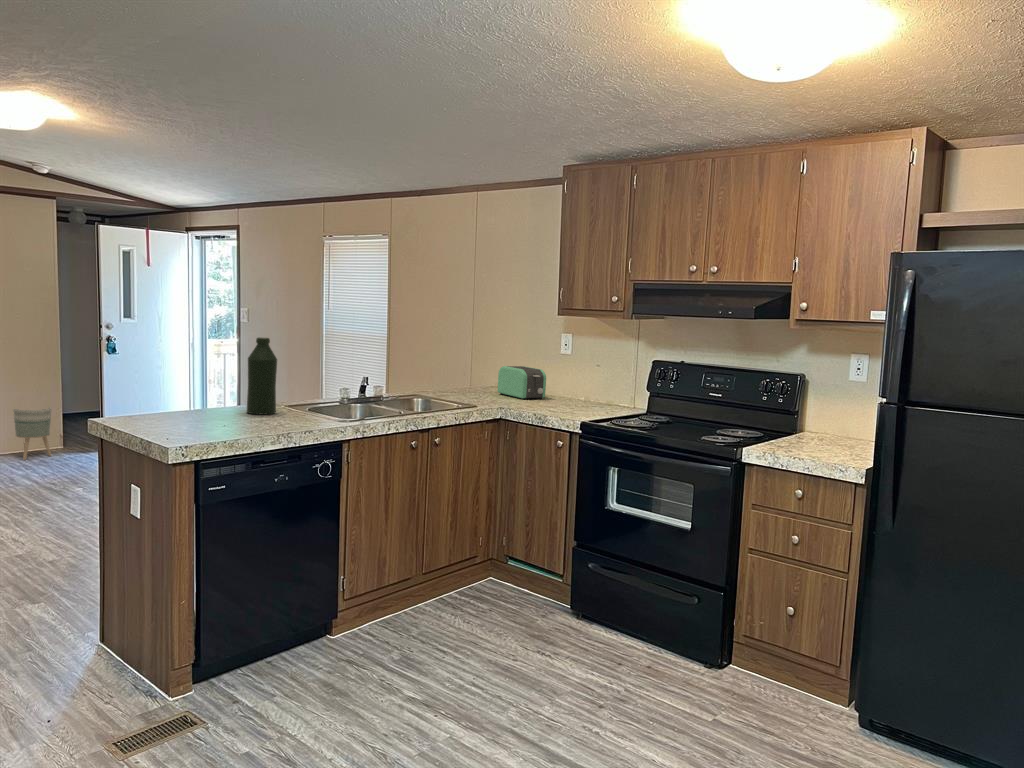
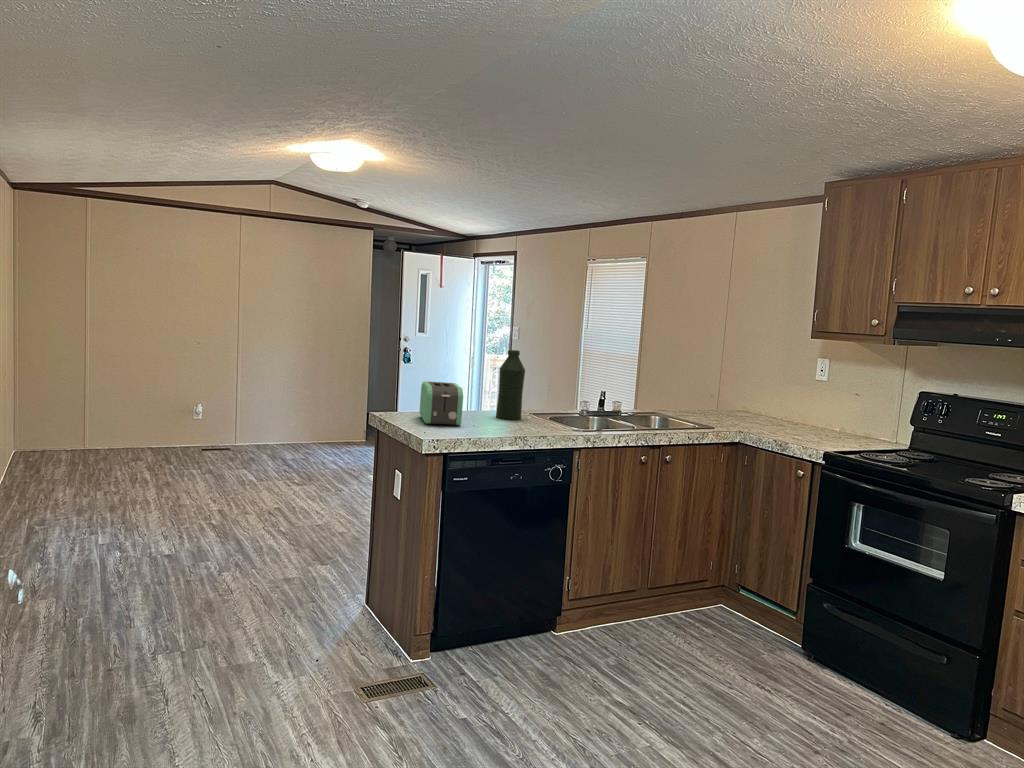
toaster: present [497,366,546,399] -> present [420,381,463,426]
planter: present [13,407,52,460] -> none [330,403,358,447]

